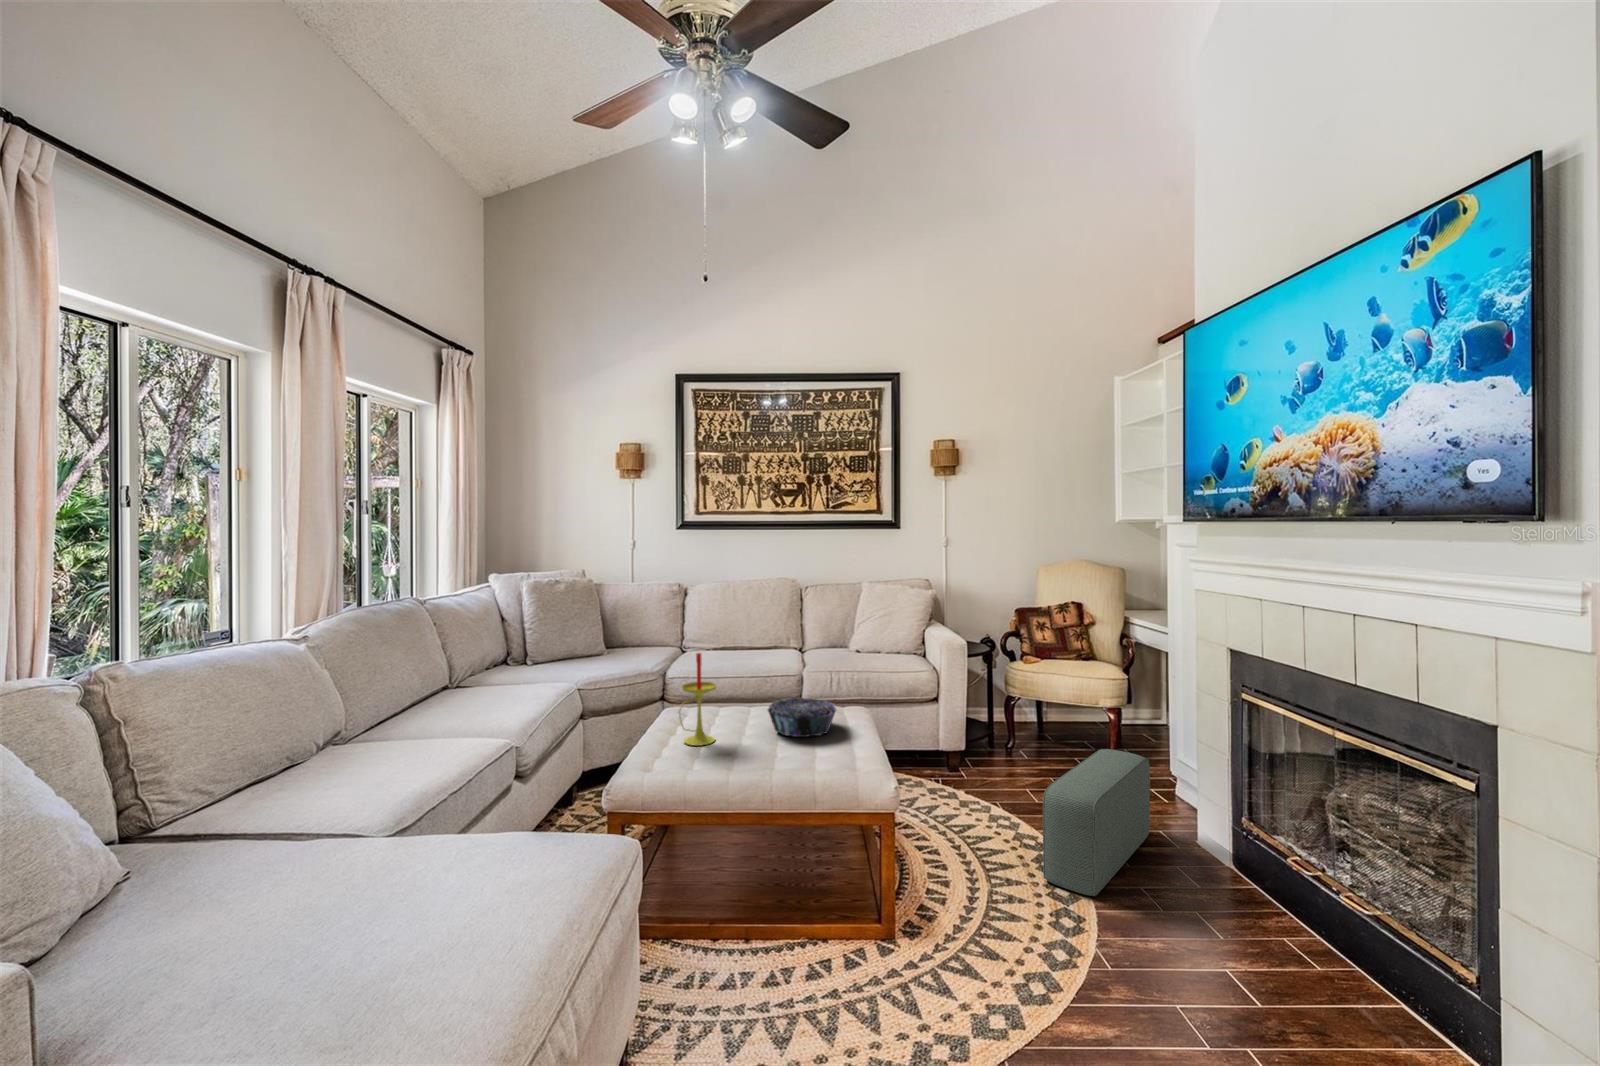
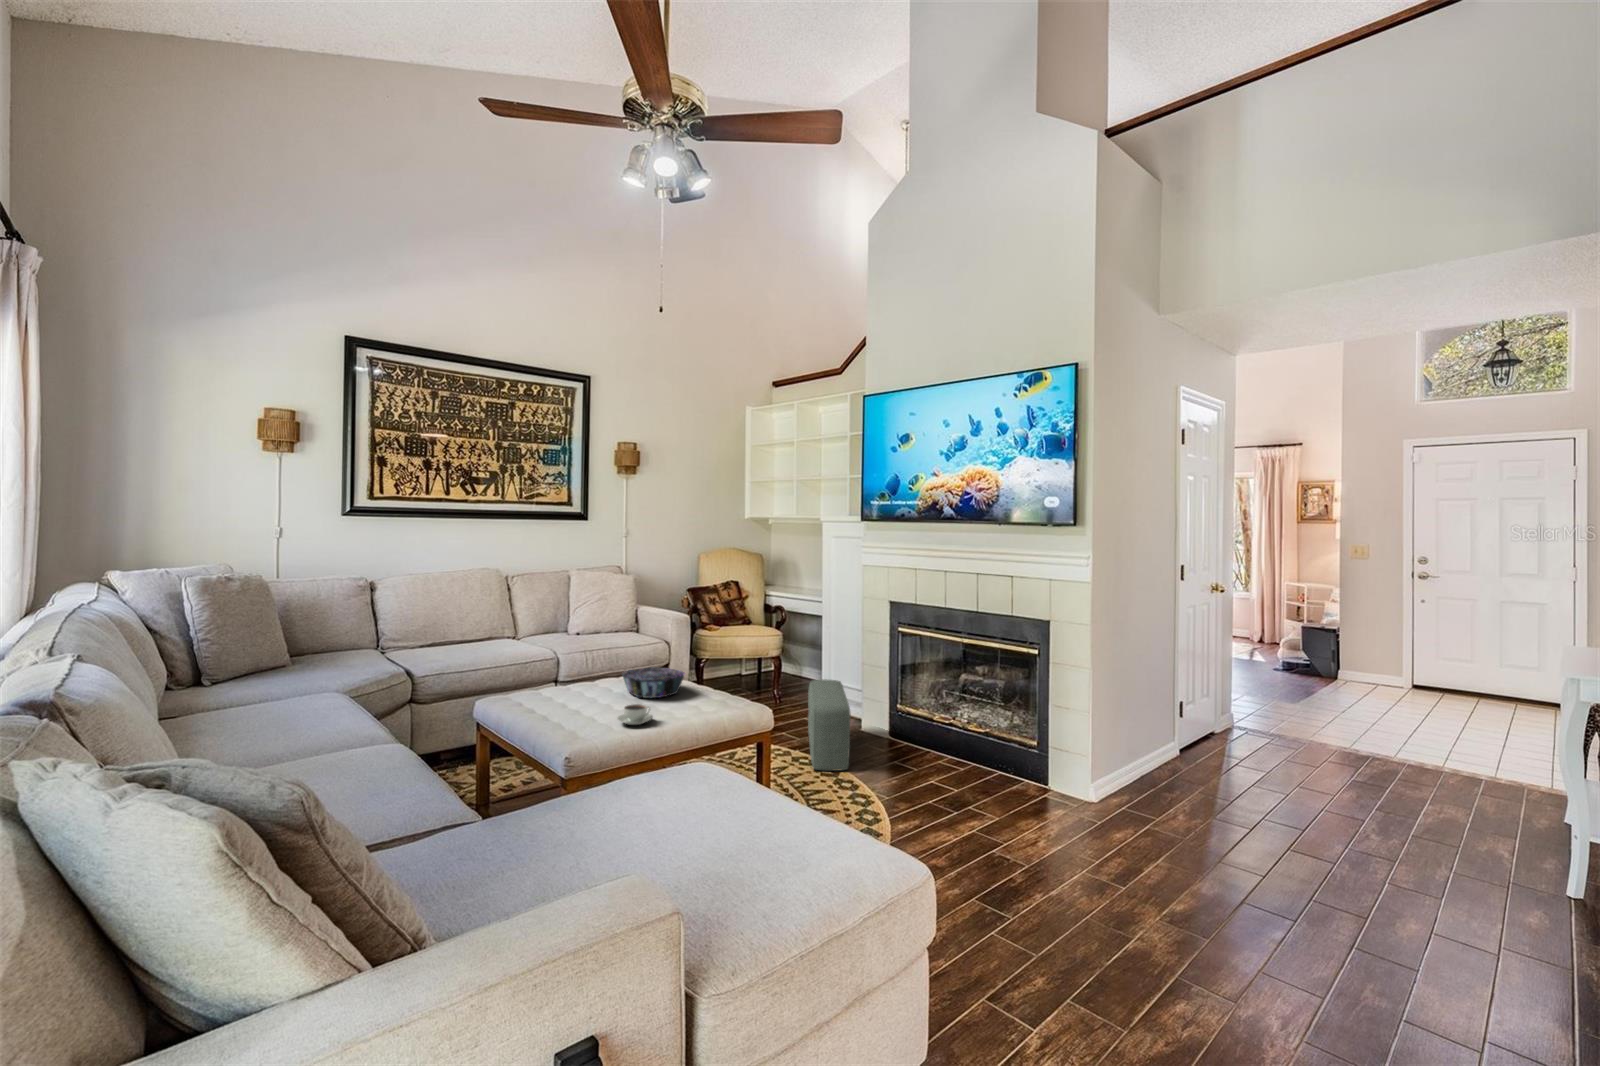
candle: present [679,653,716,746] -> none [567,632,601,719]
coffee cup: none [698,740,739,766] -> present [617,704,653,725]

